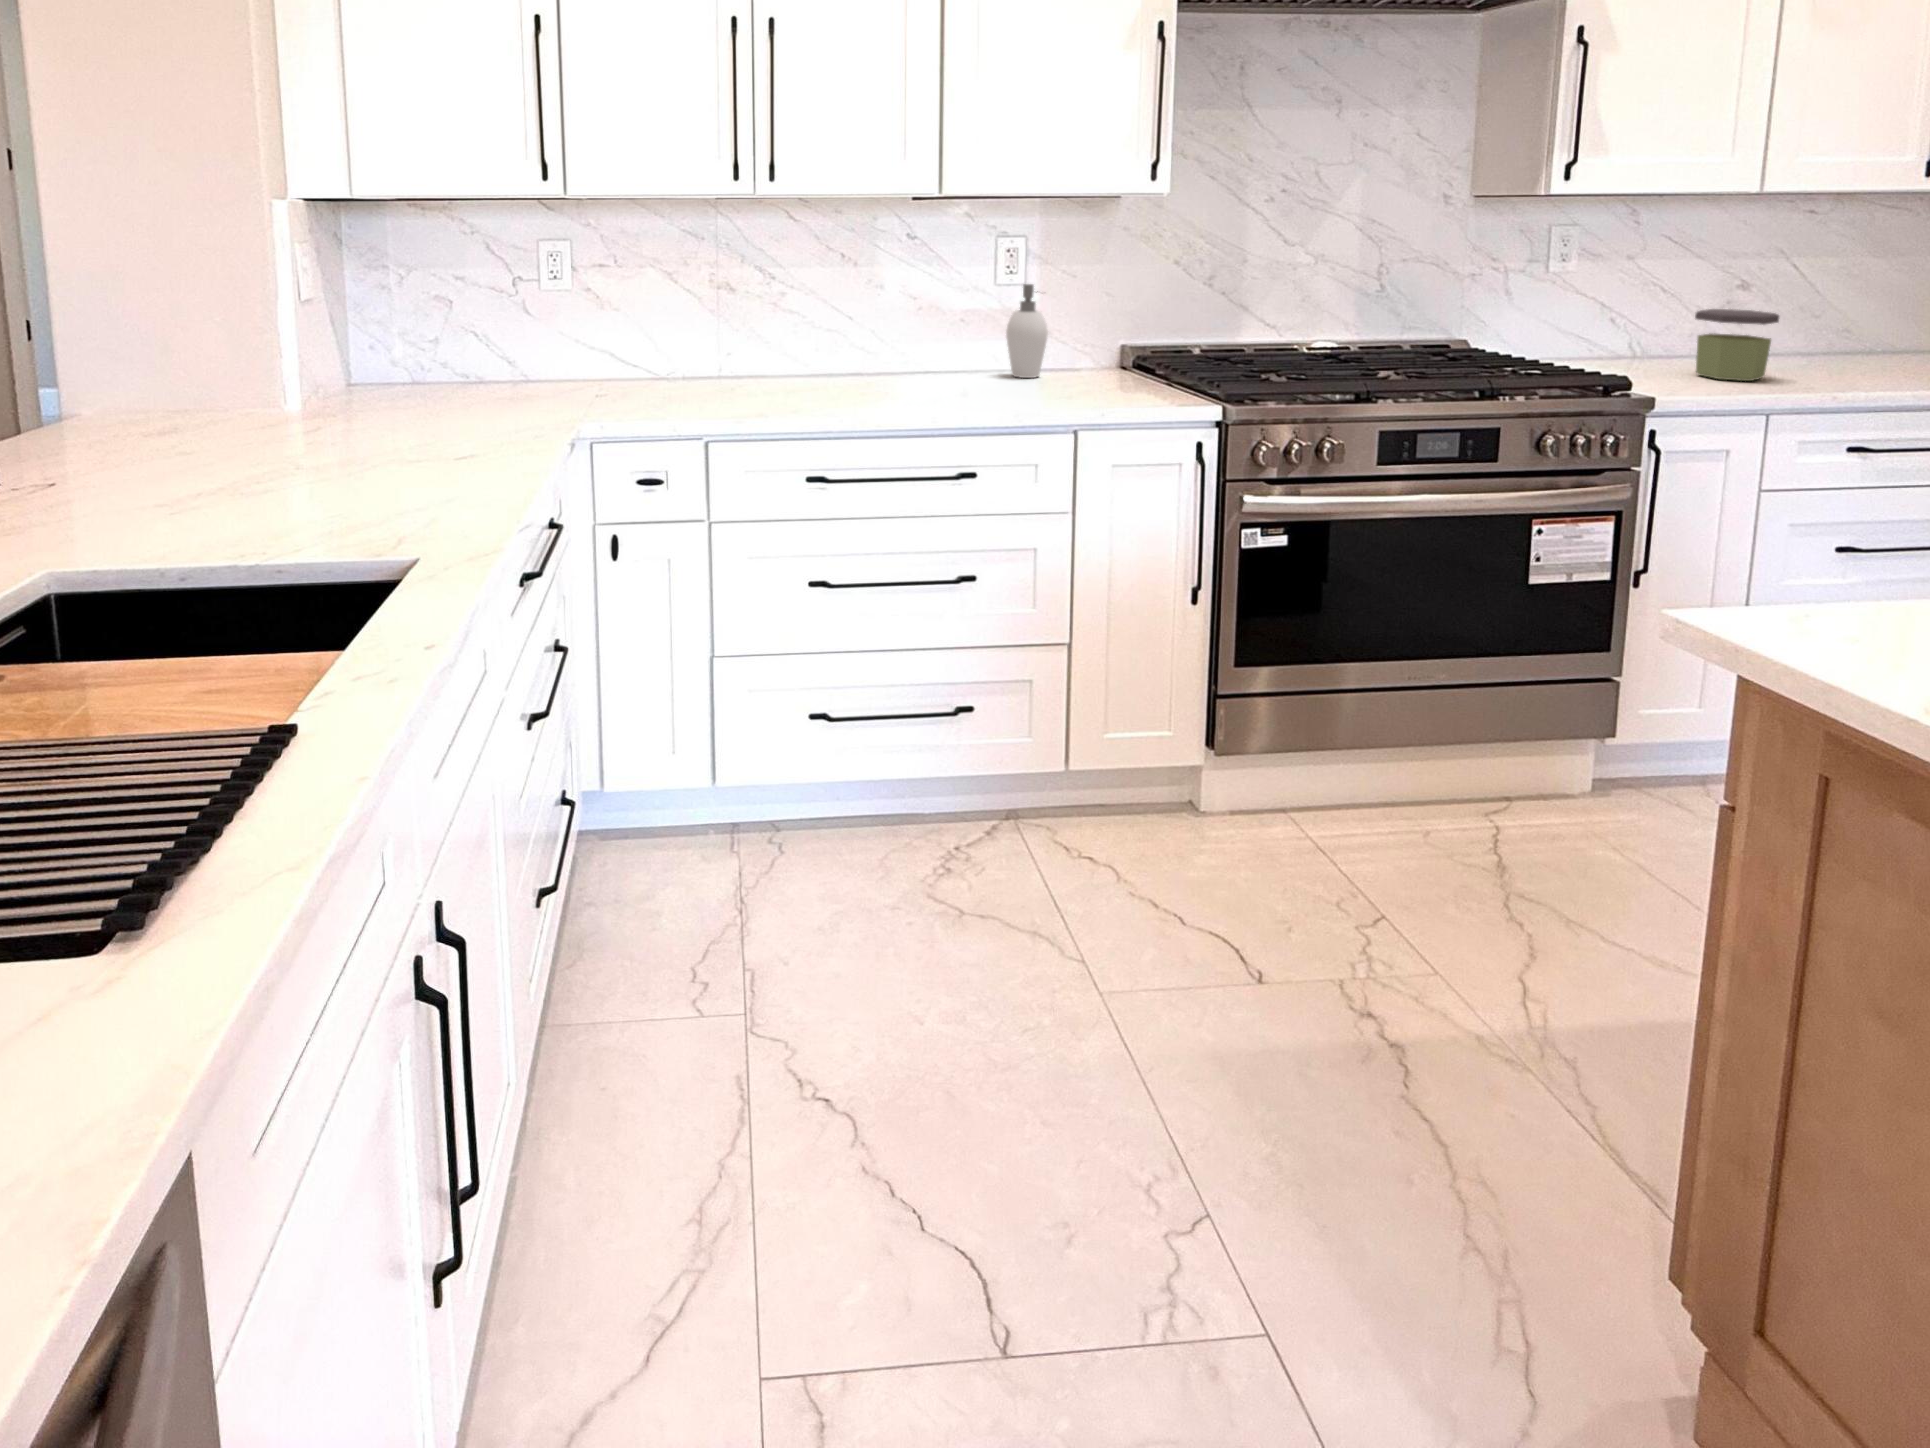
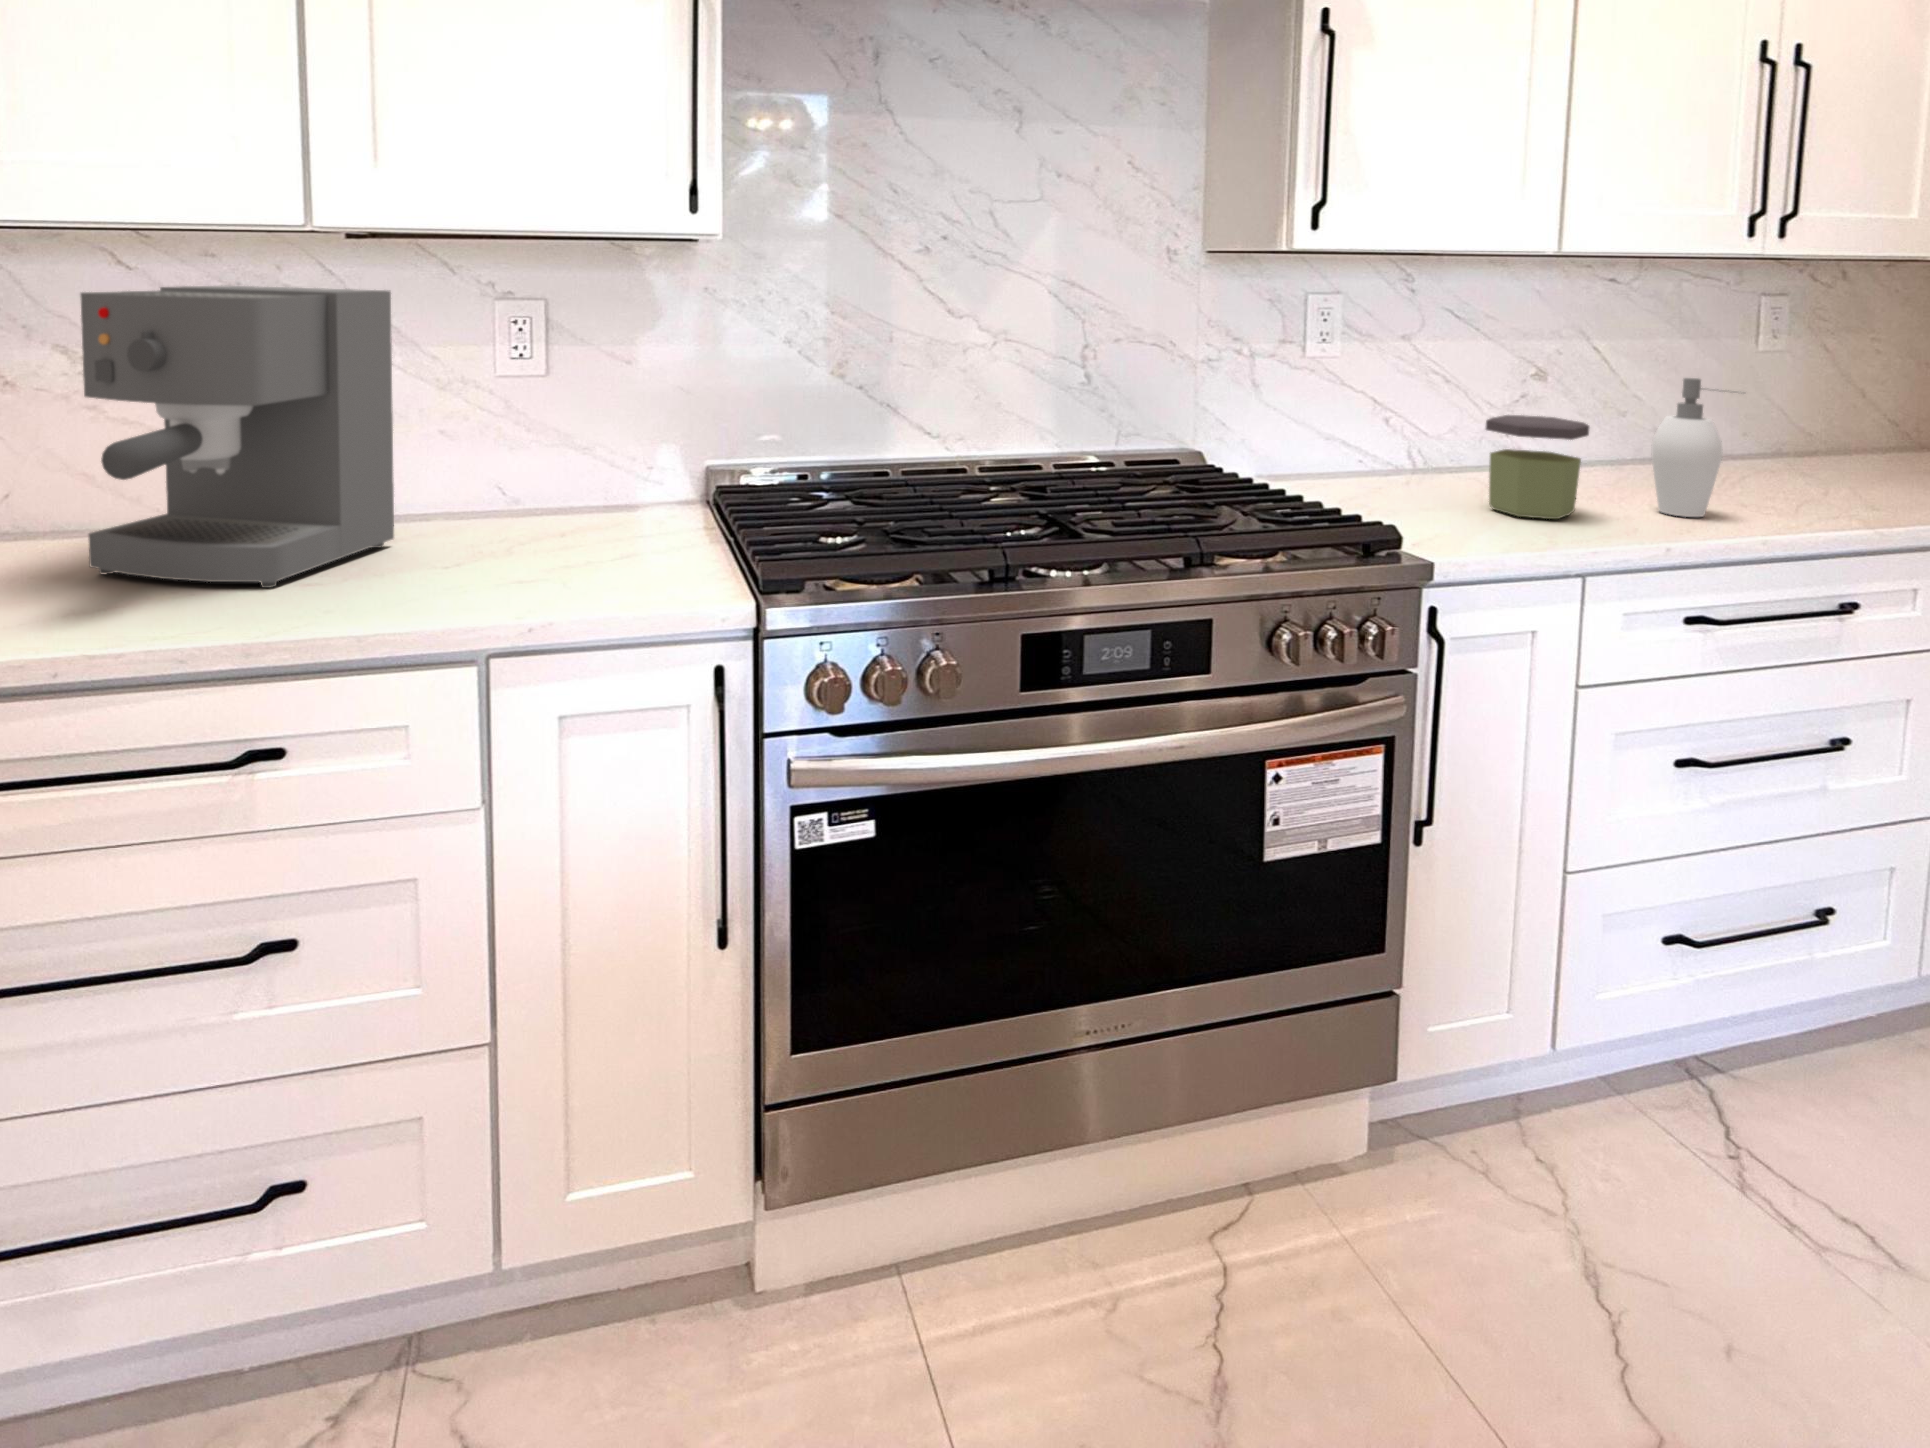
coffee maker: none [829,232,971,398] -> present [81,286,394,588]
soap dispenser: present [1006,284,1048,378] -> present [1651,378,1729,517]

